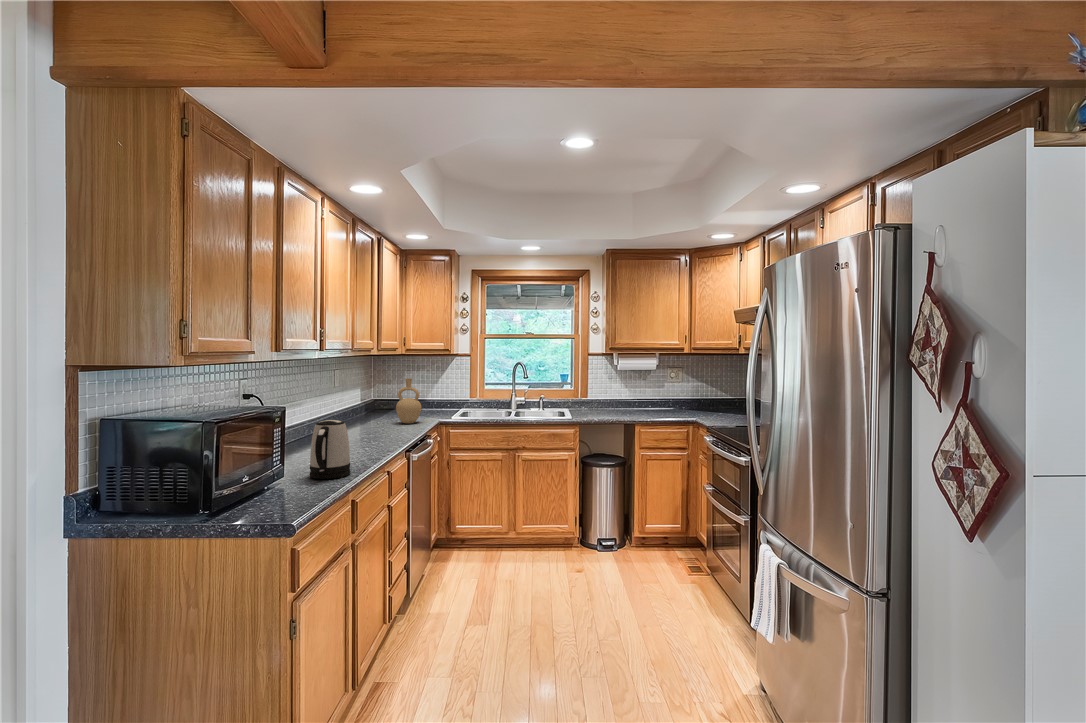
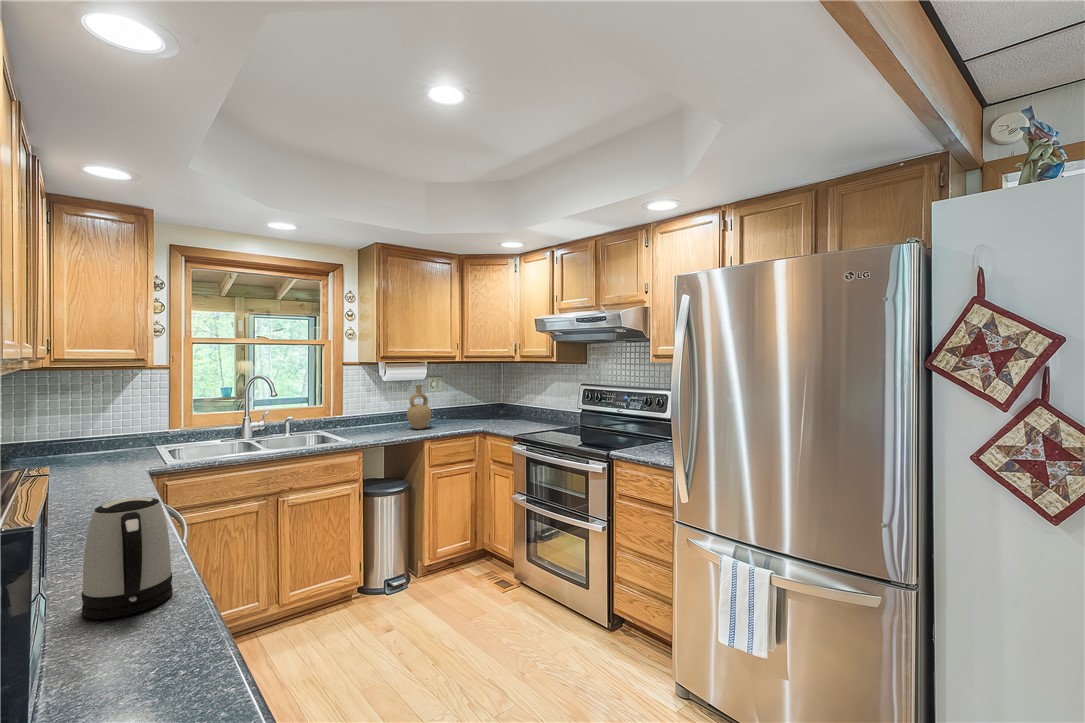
vase: present [396,378,422,423] -> present [407,385,432,429]

